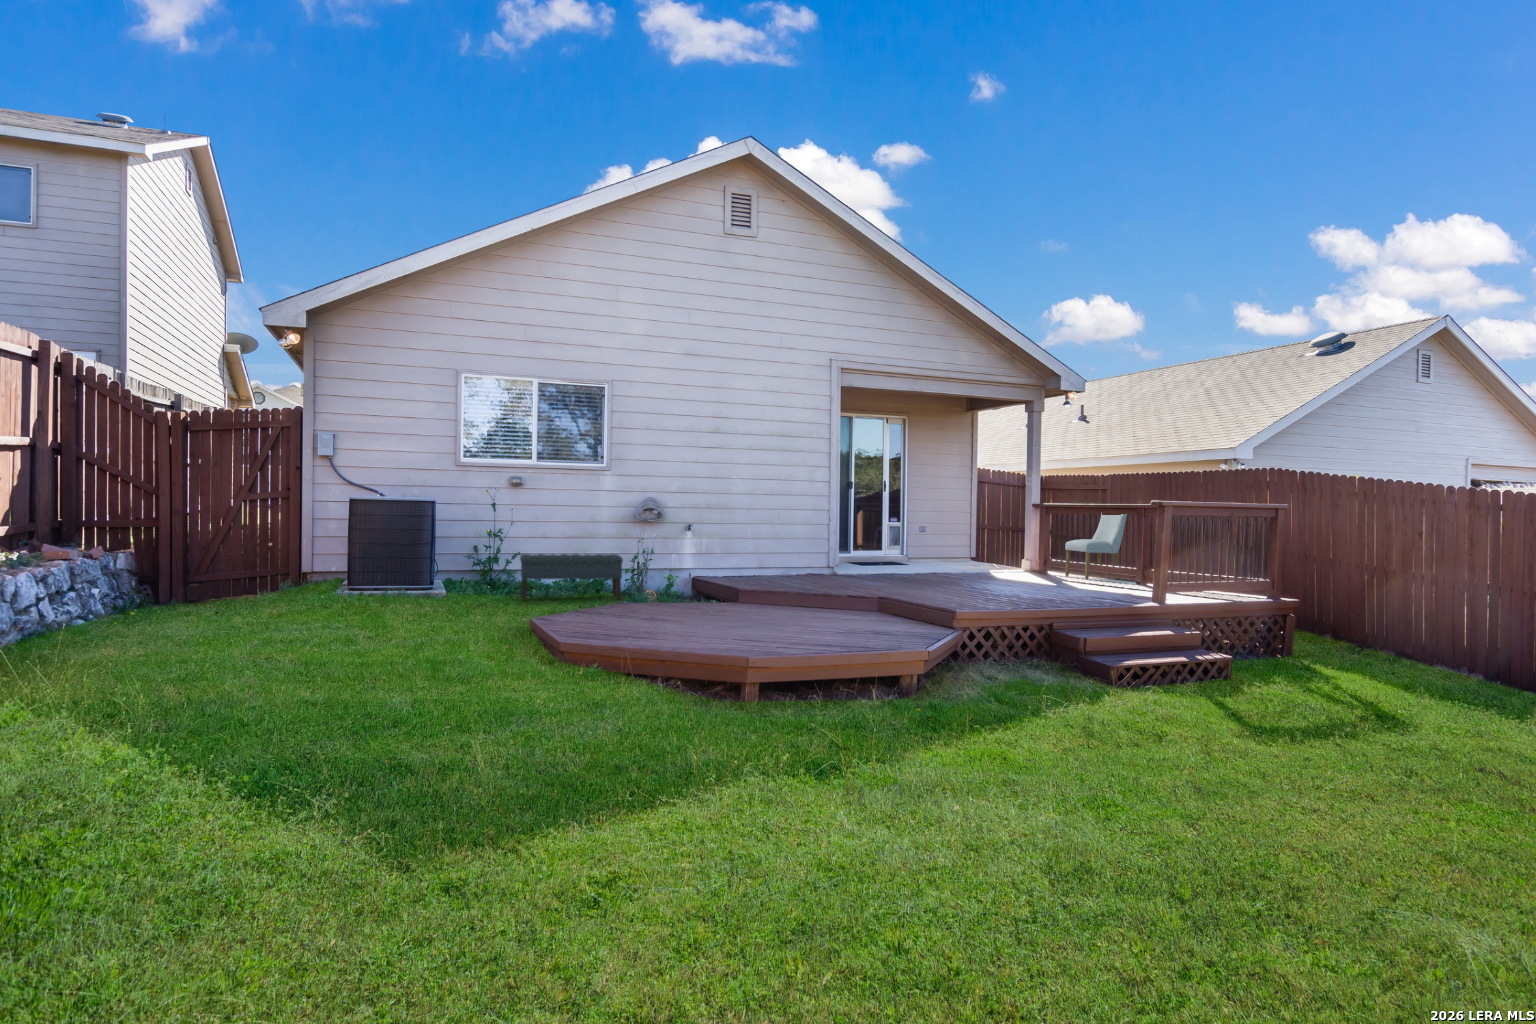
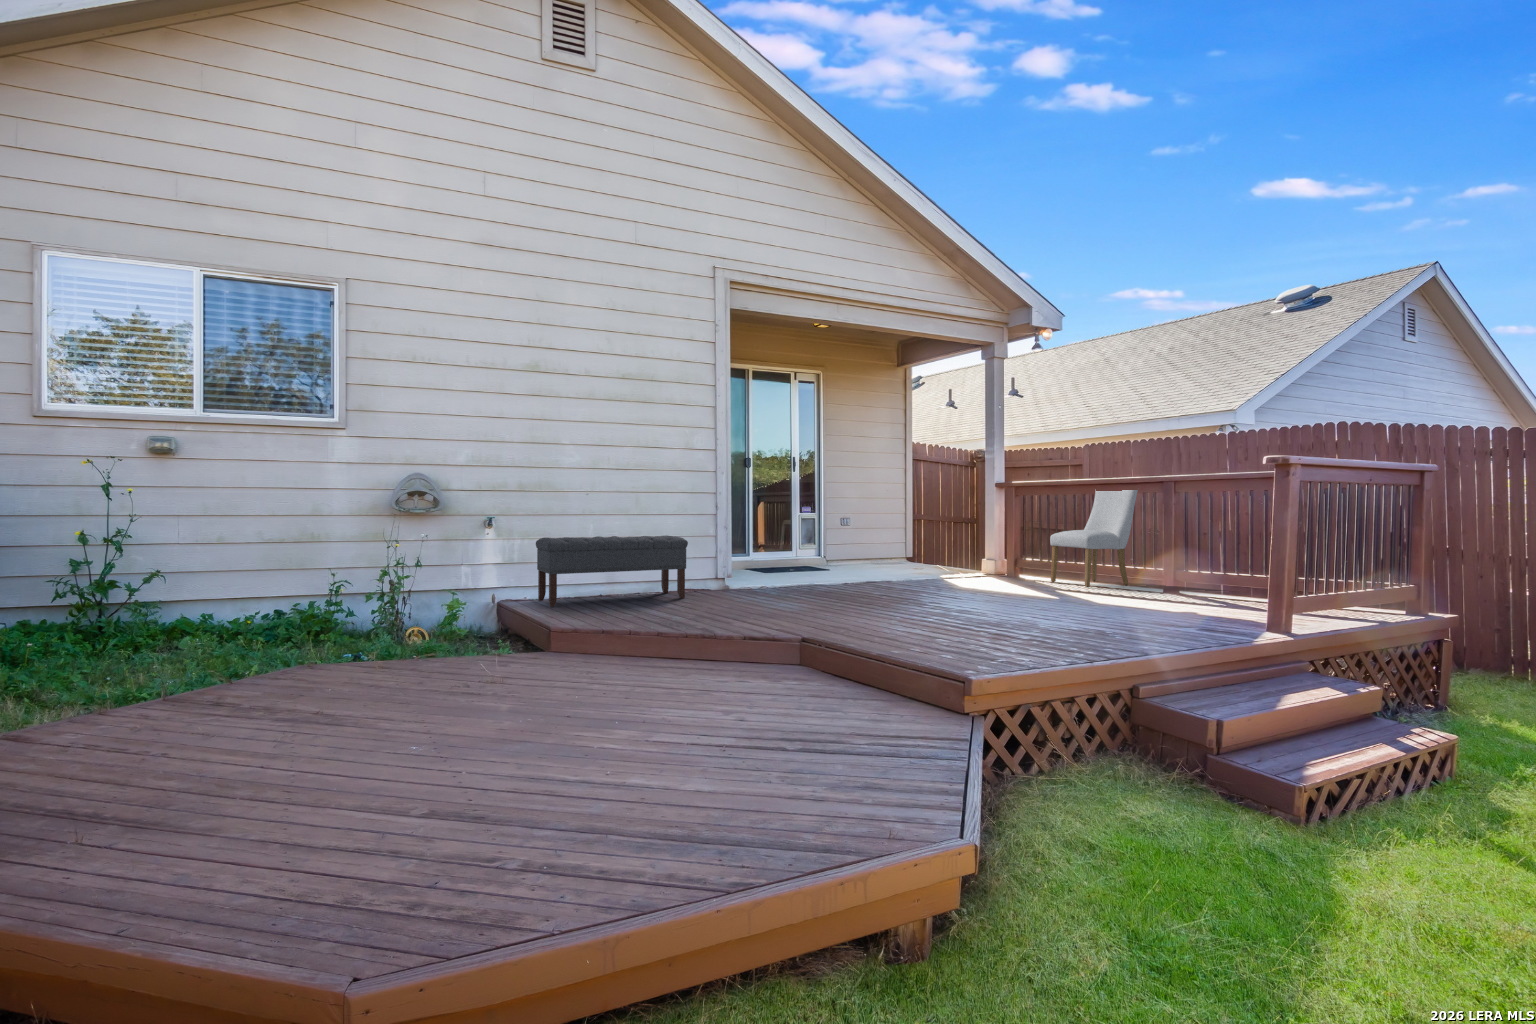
bench: present [520,554,623,601] -> present [536,535,688,607]

